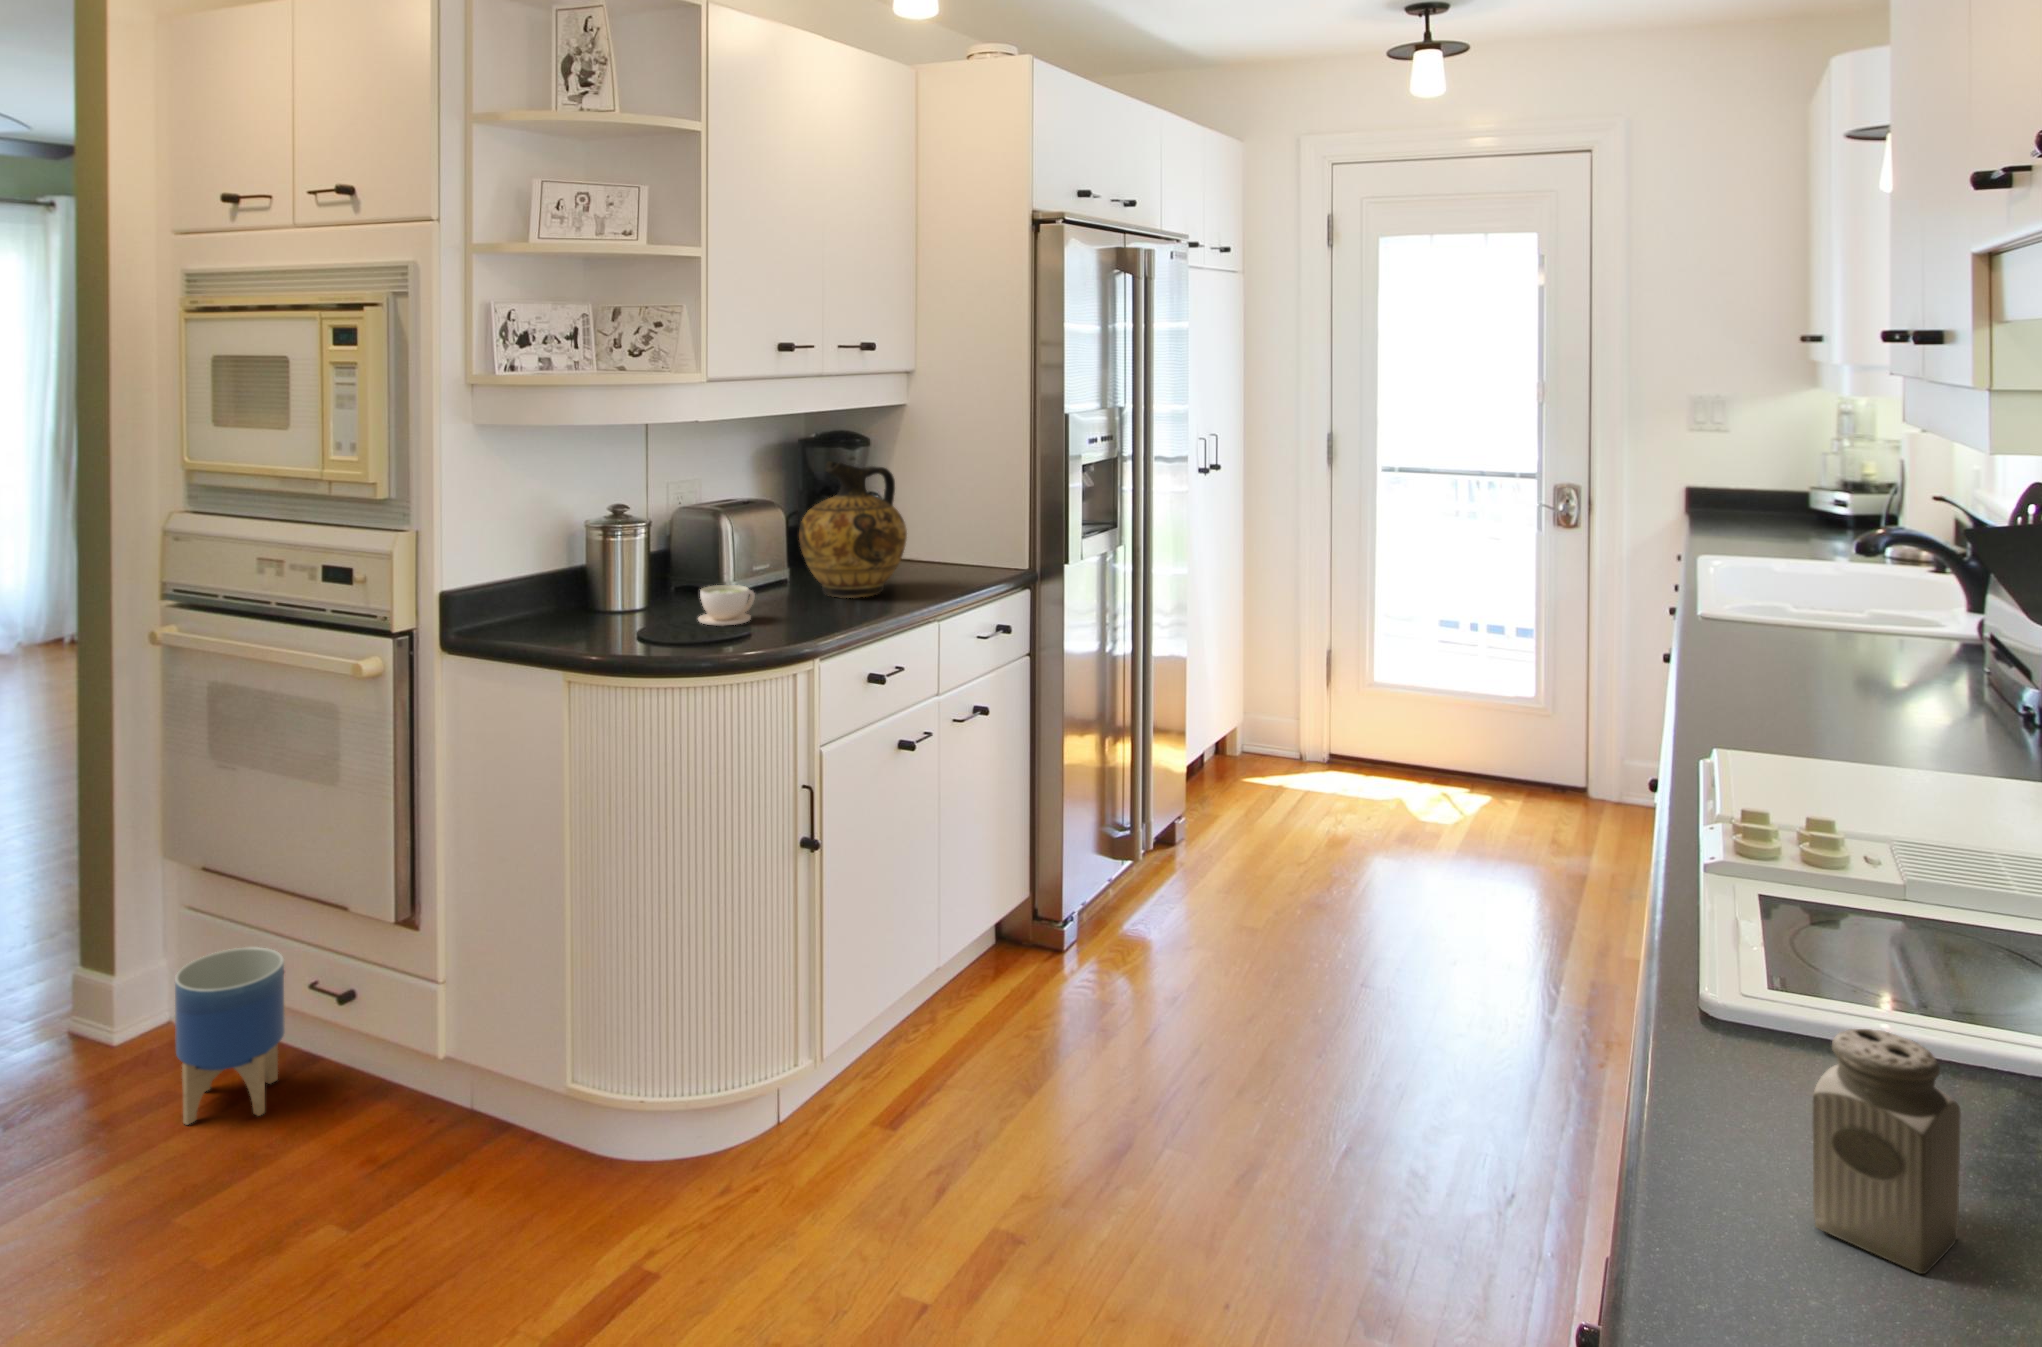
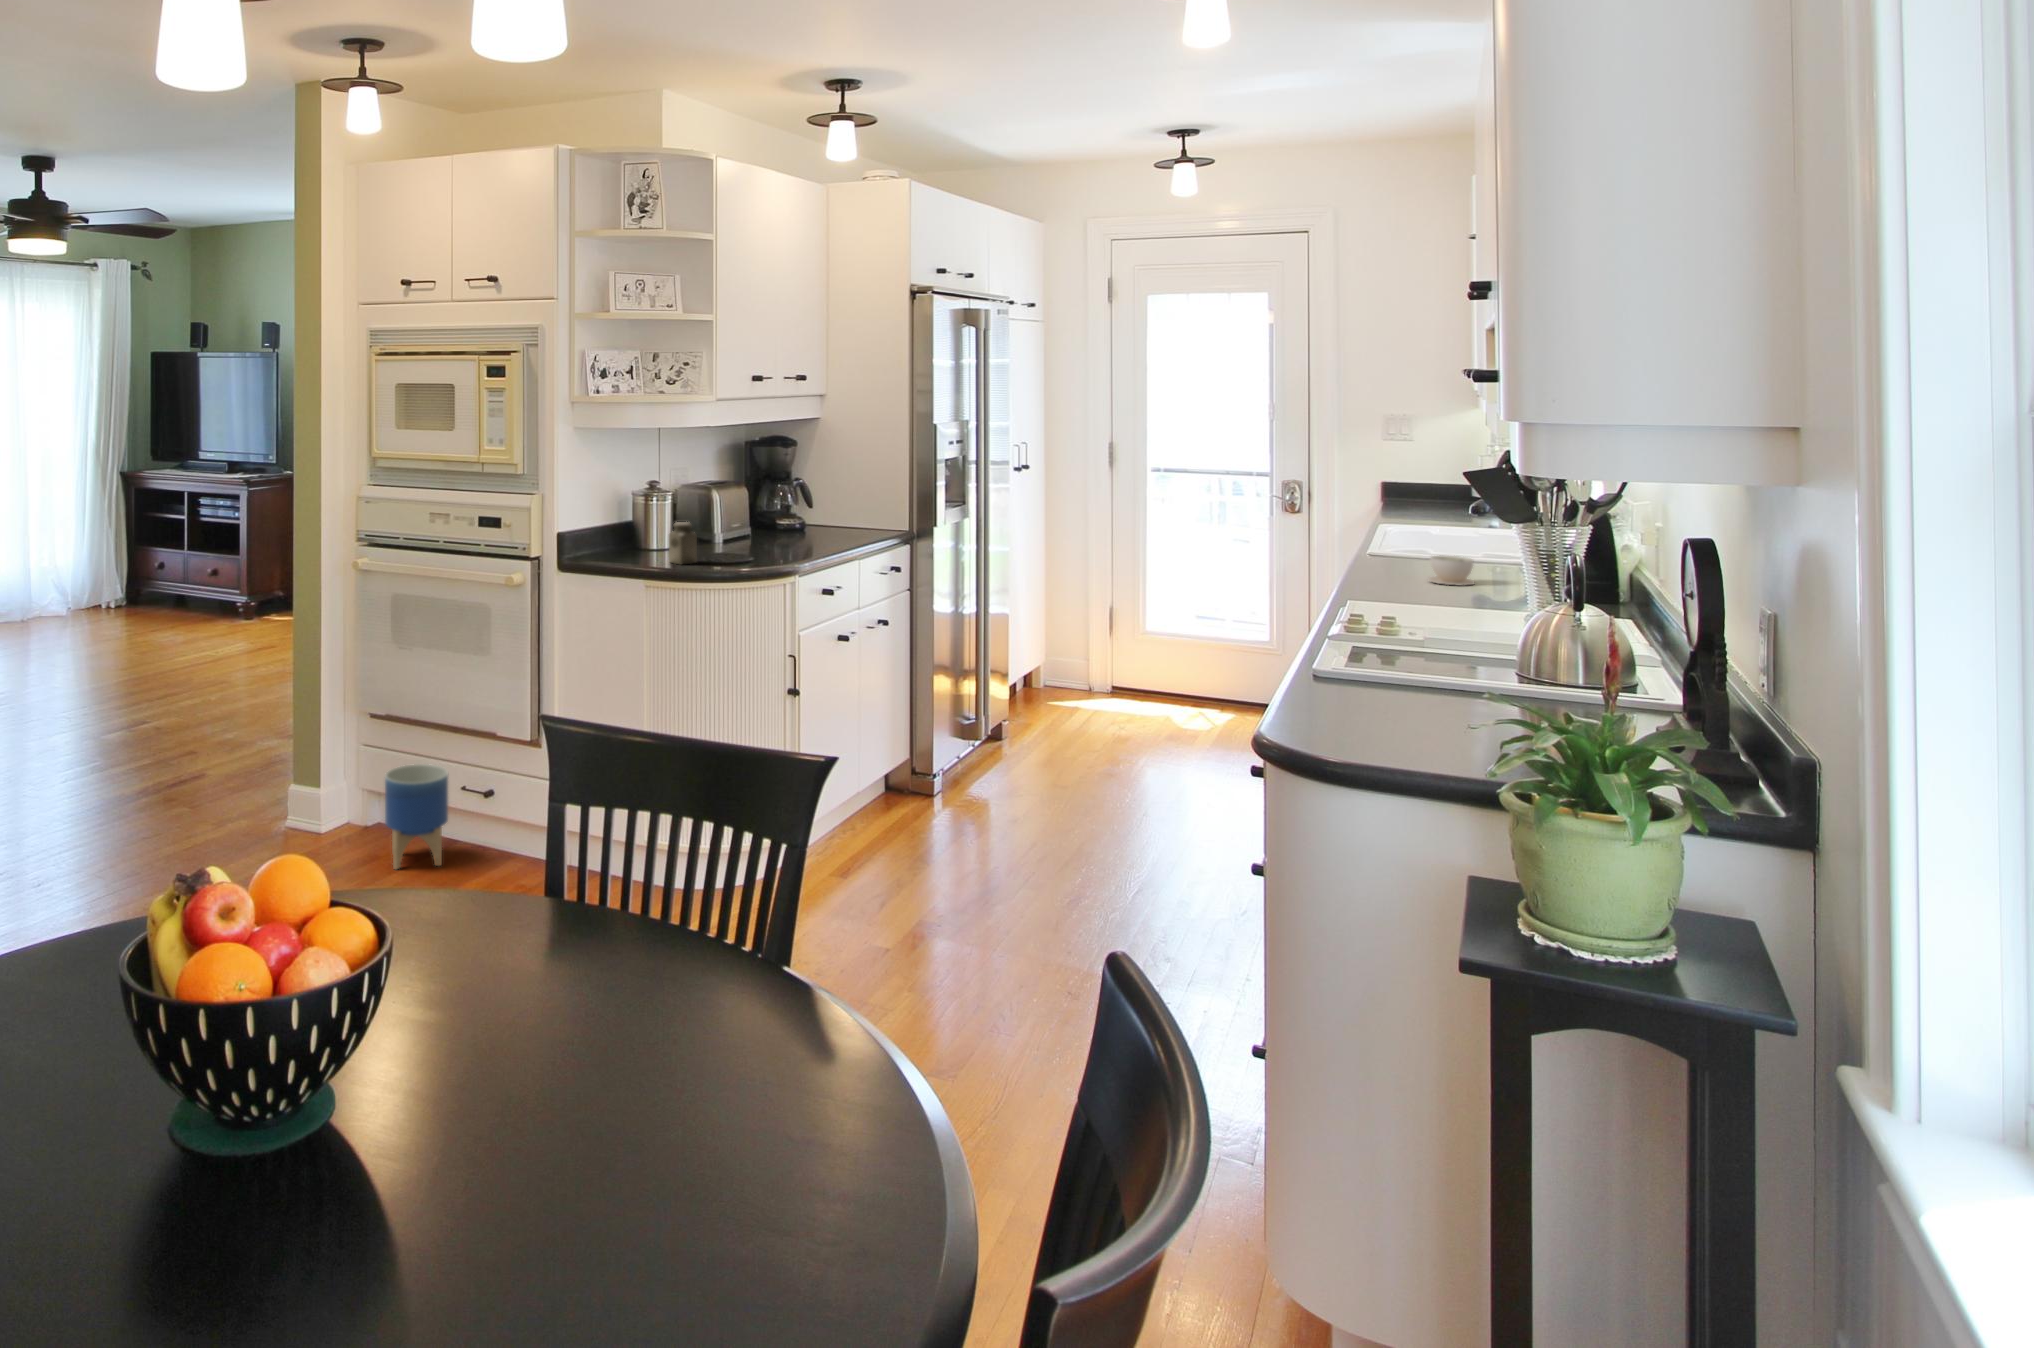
ceramic jug: present [799,461,907,598] -> none [763,454,835,545]
coffee cup: present [698,585,755,626] -> present [1429,556,1474,586]
salt shaker: present [1812,1029,1961,1274] -> present [669,522,697,565]

